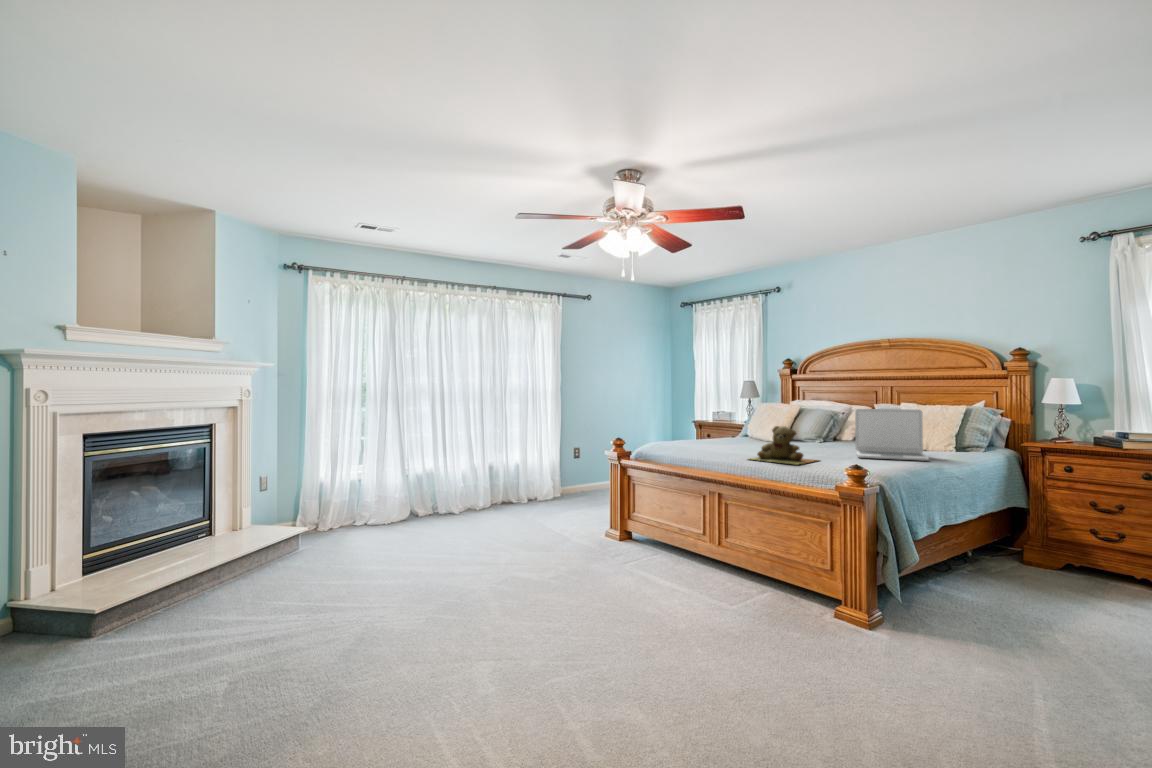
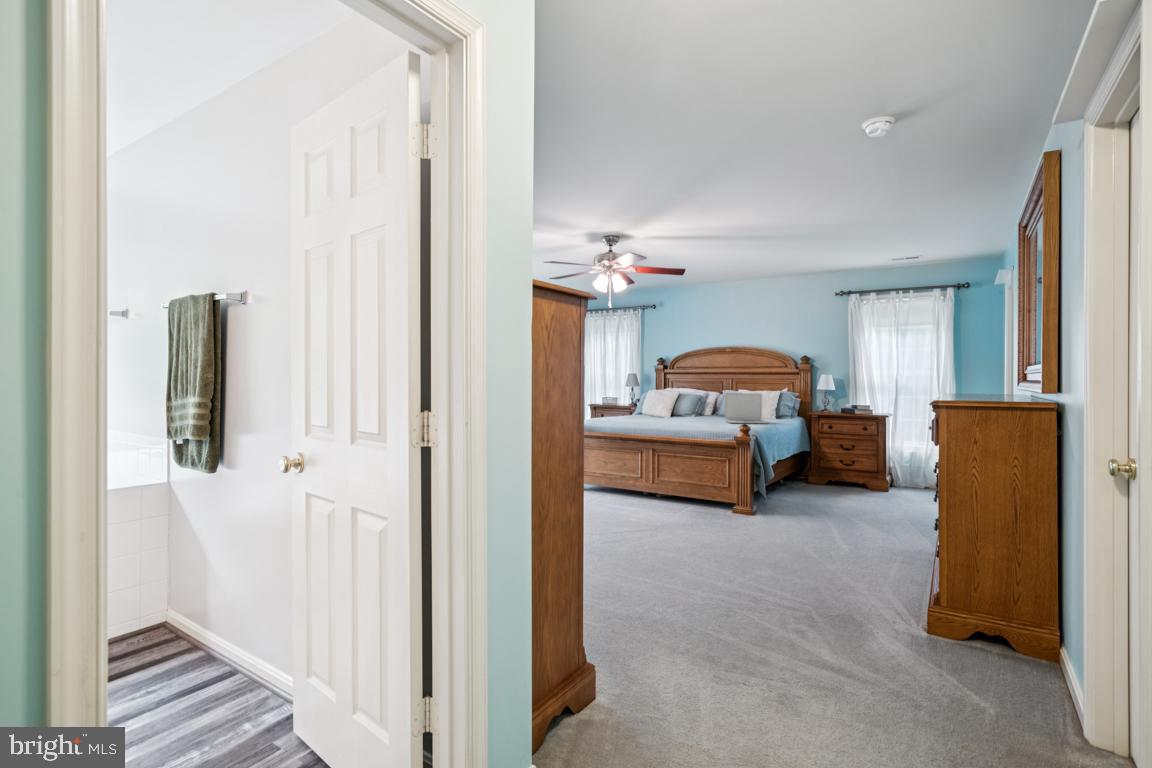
teddy bear: present [751,426,817,464] -> none [671,404,713,427]

